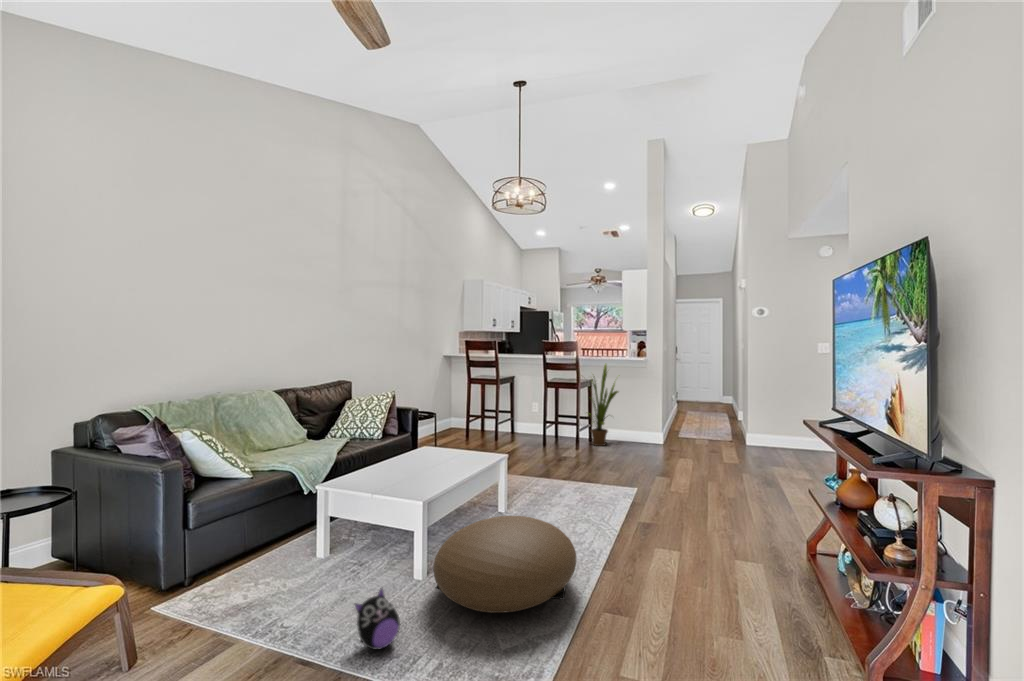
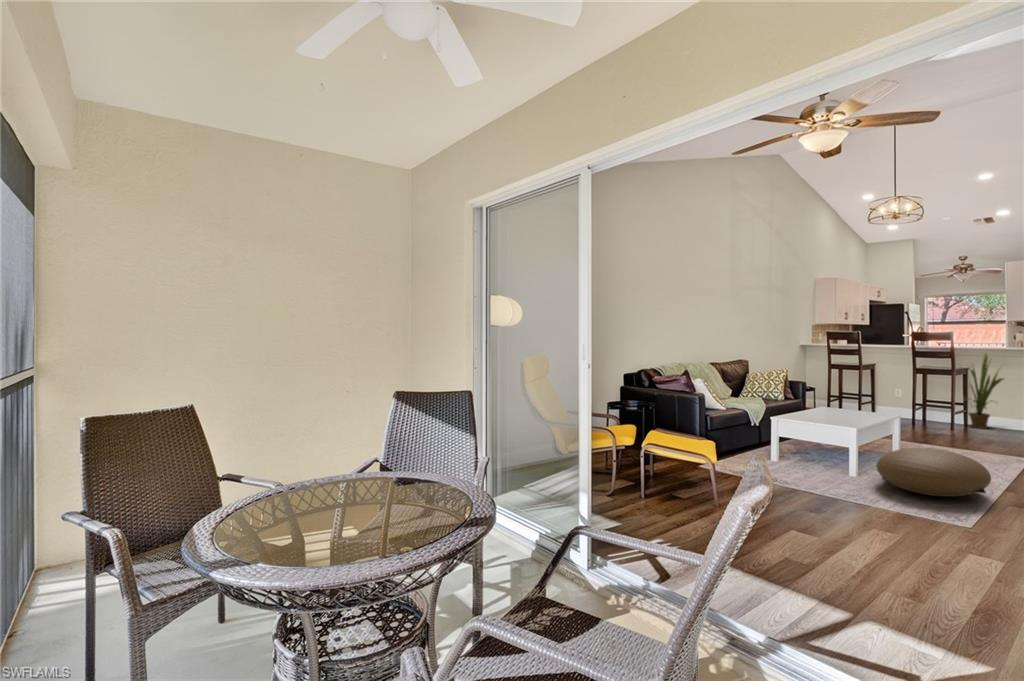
plush toy: present [355,589,400,649] -> none [842,468,870,498]

